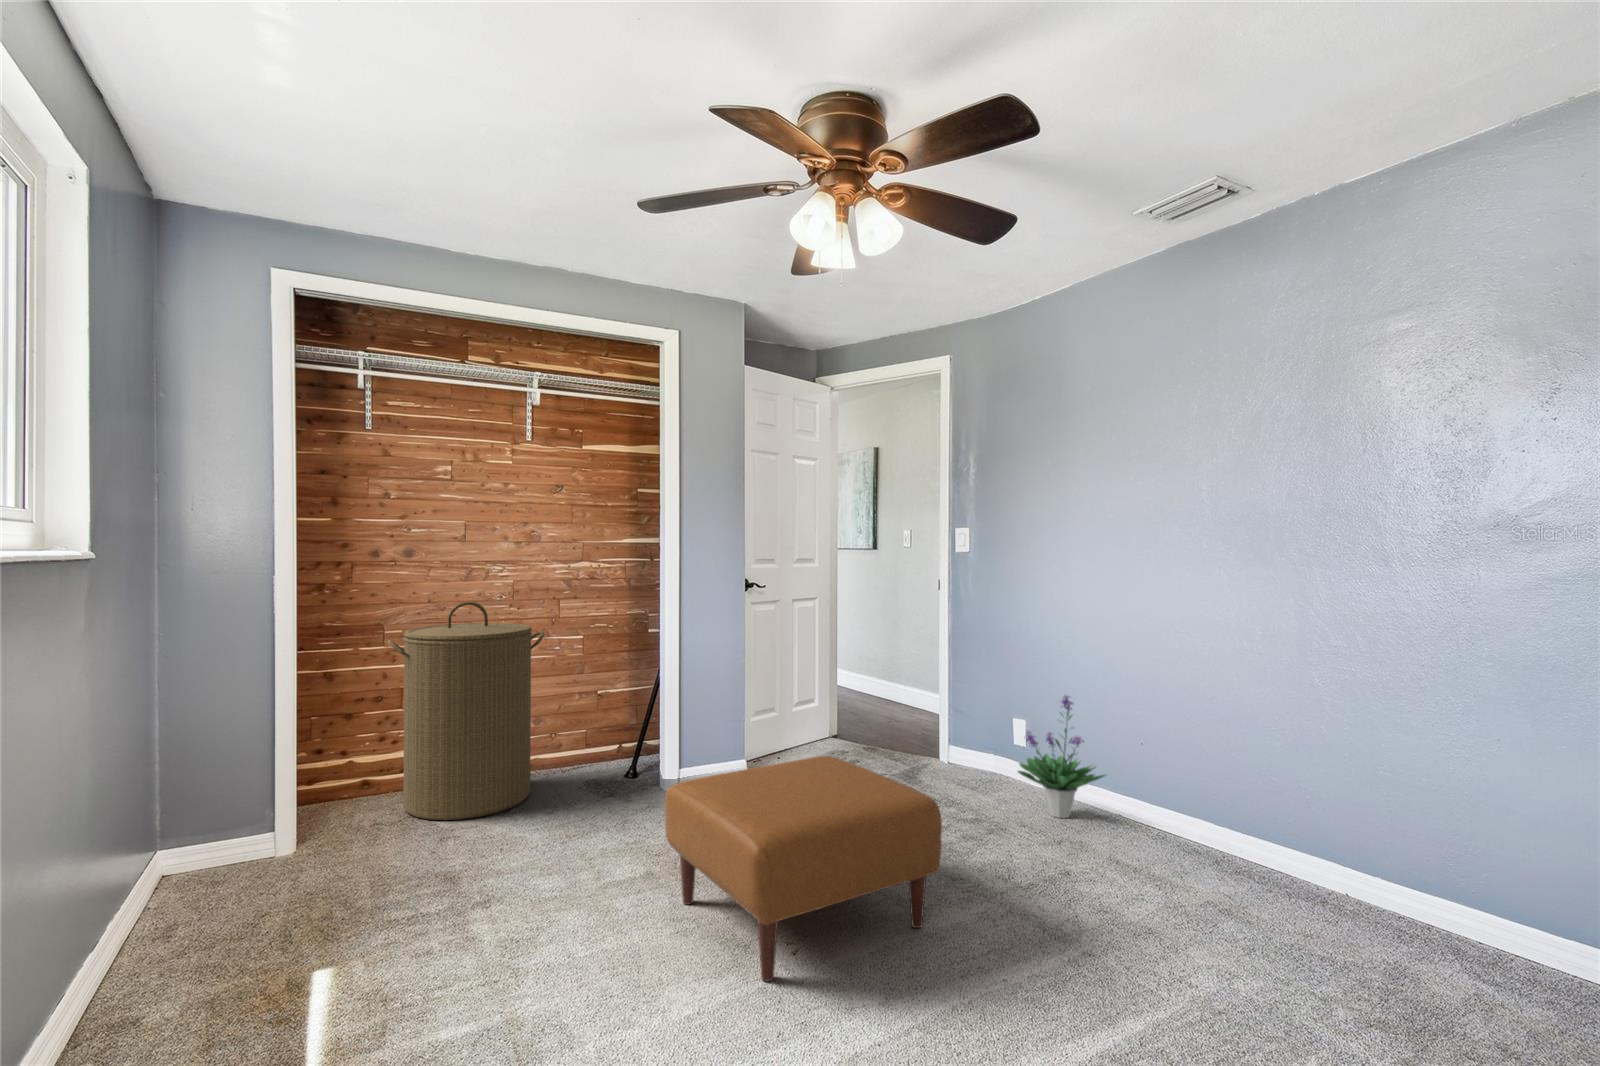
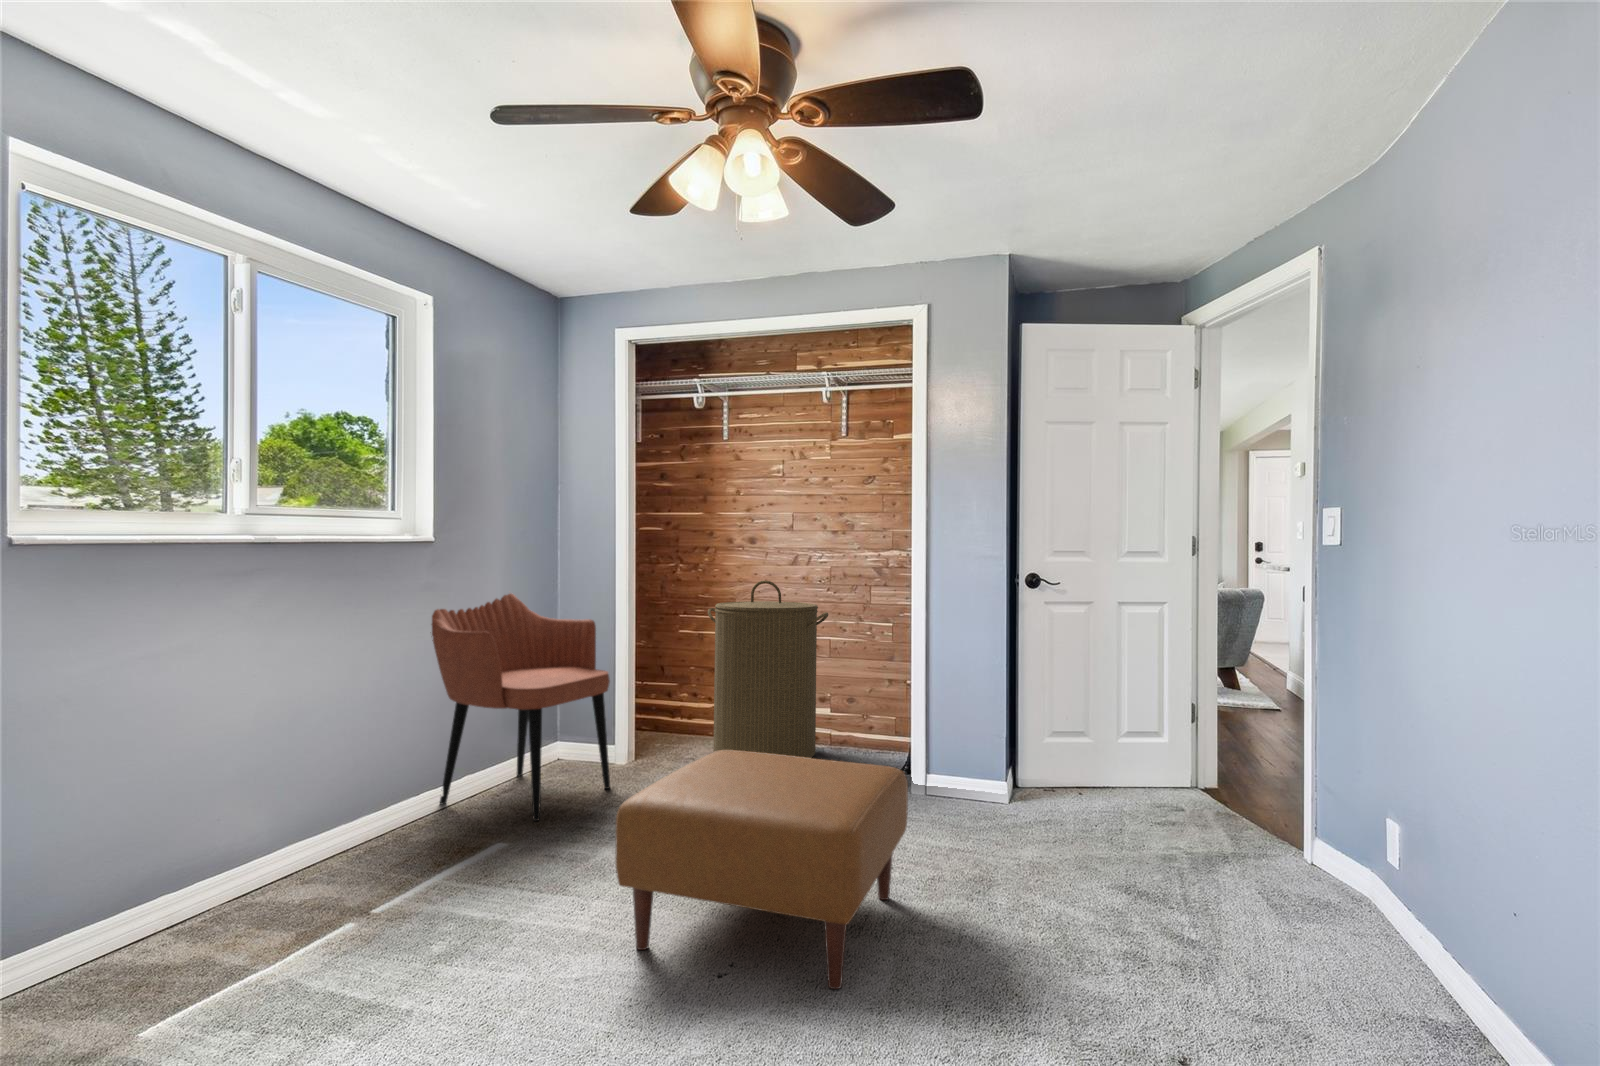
armchair: none [105,646,385,1004] -> present [431,593,610,821]
potted plant: present [1018,695,1104,818] -> none [1252,780,1447,1003]

